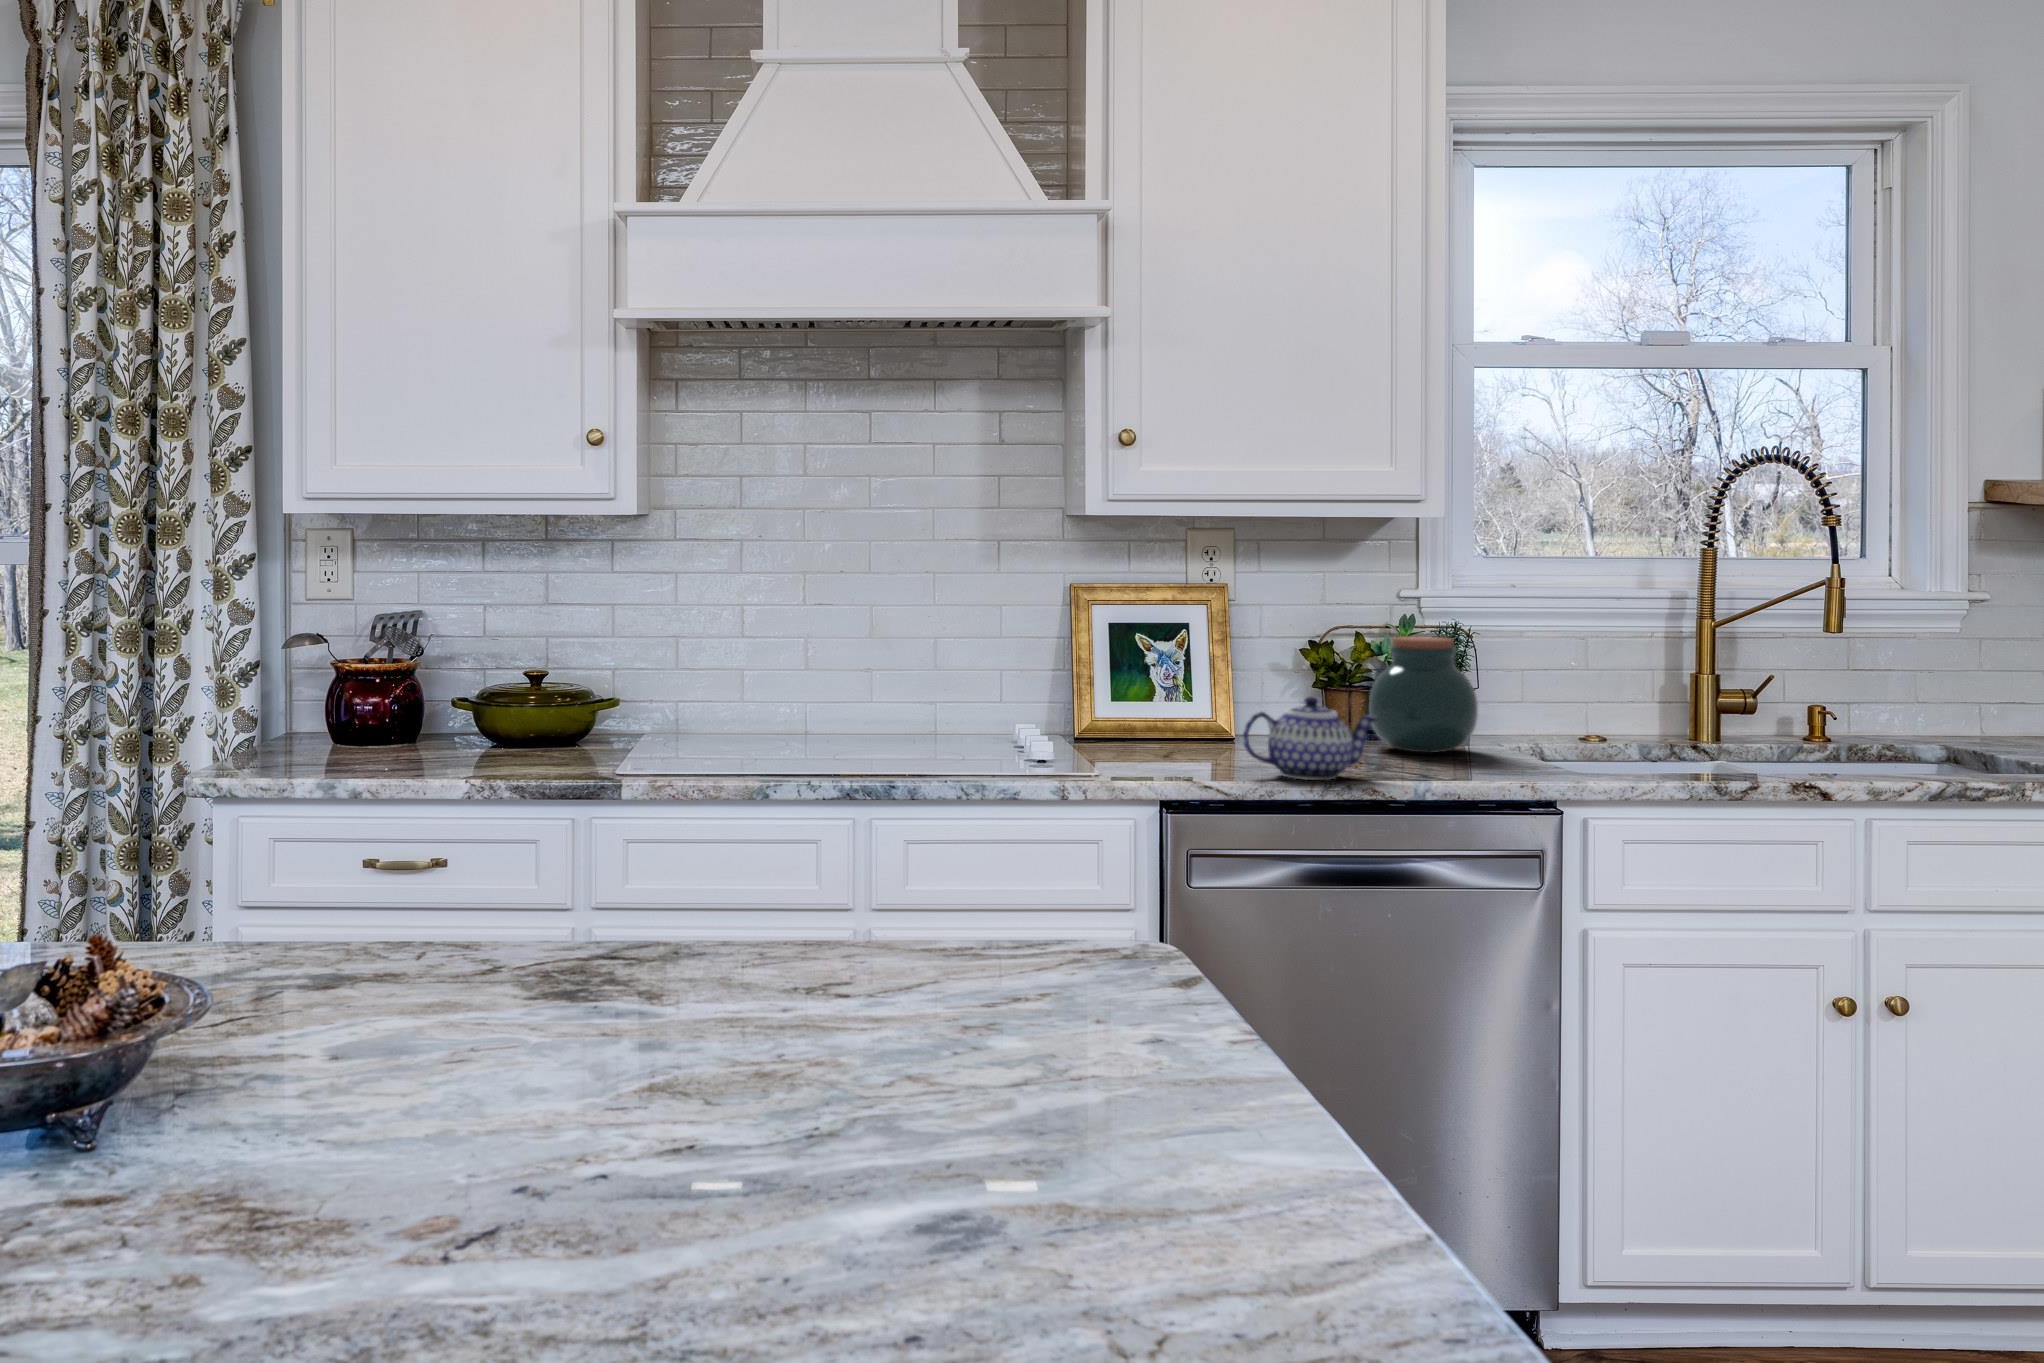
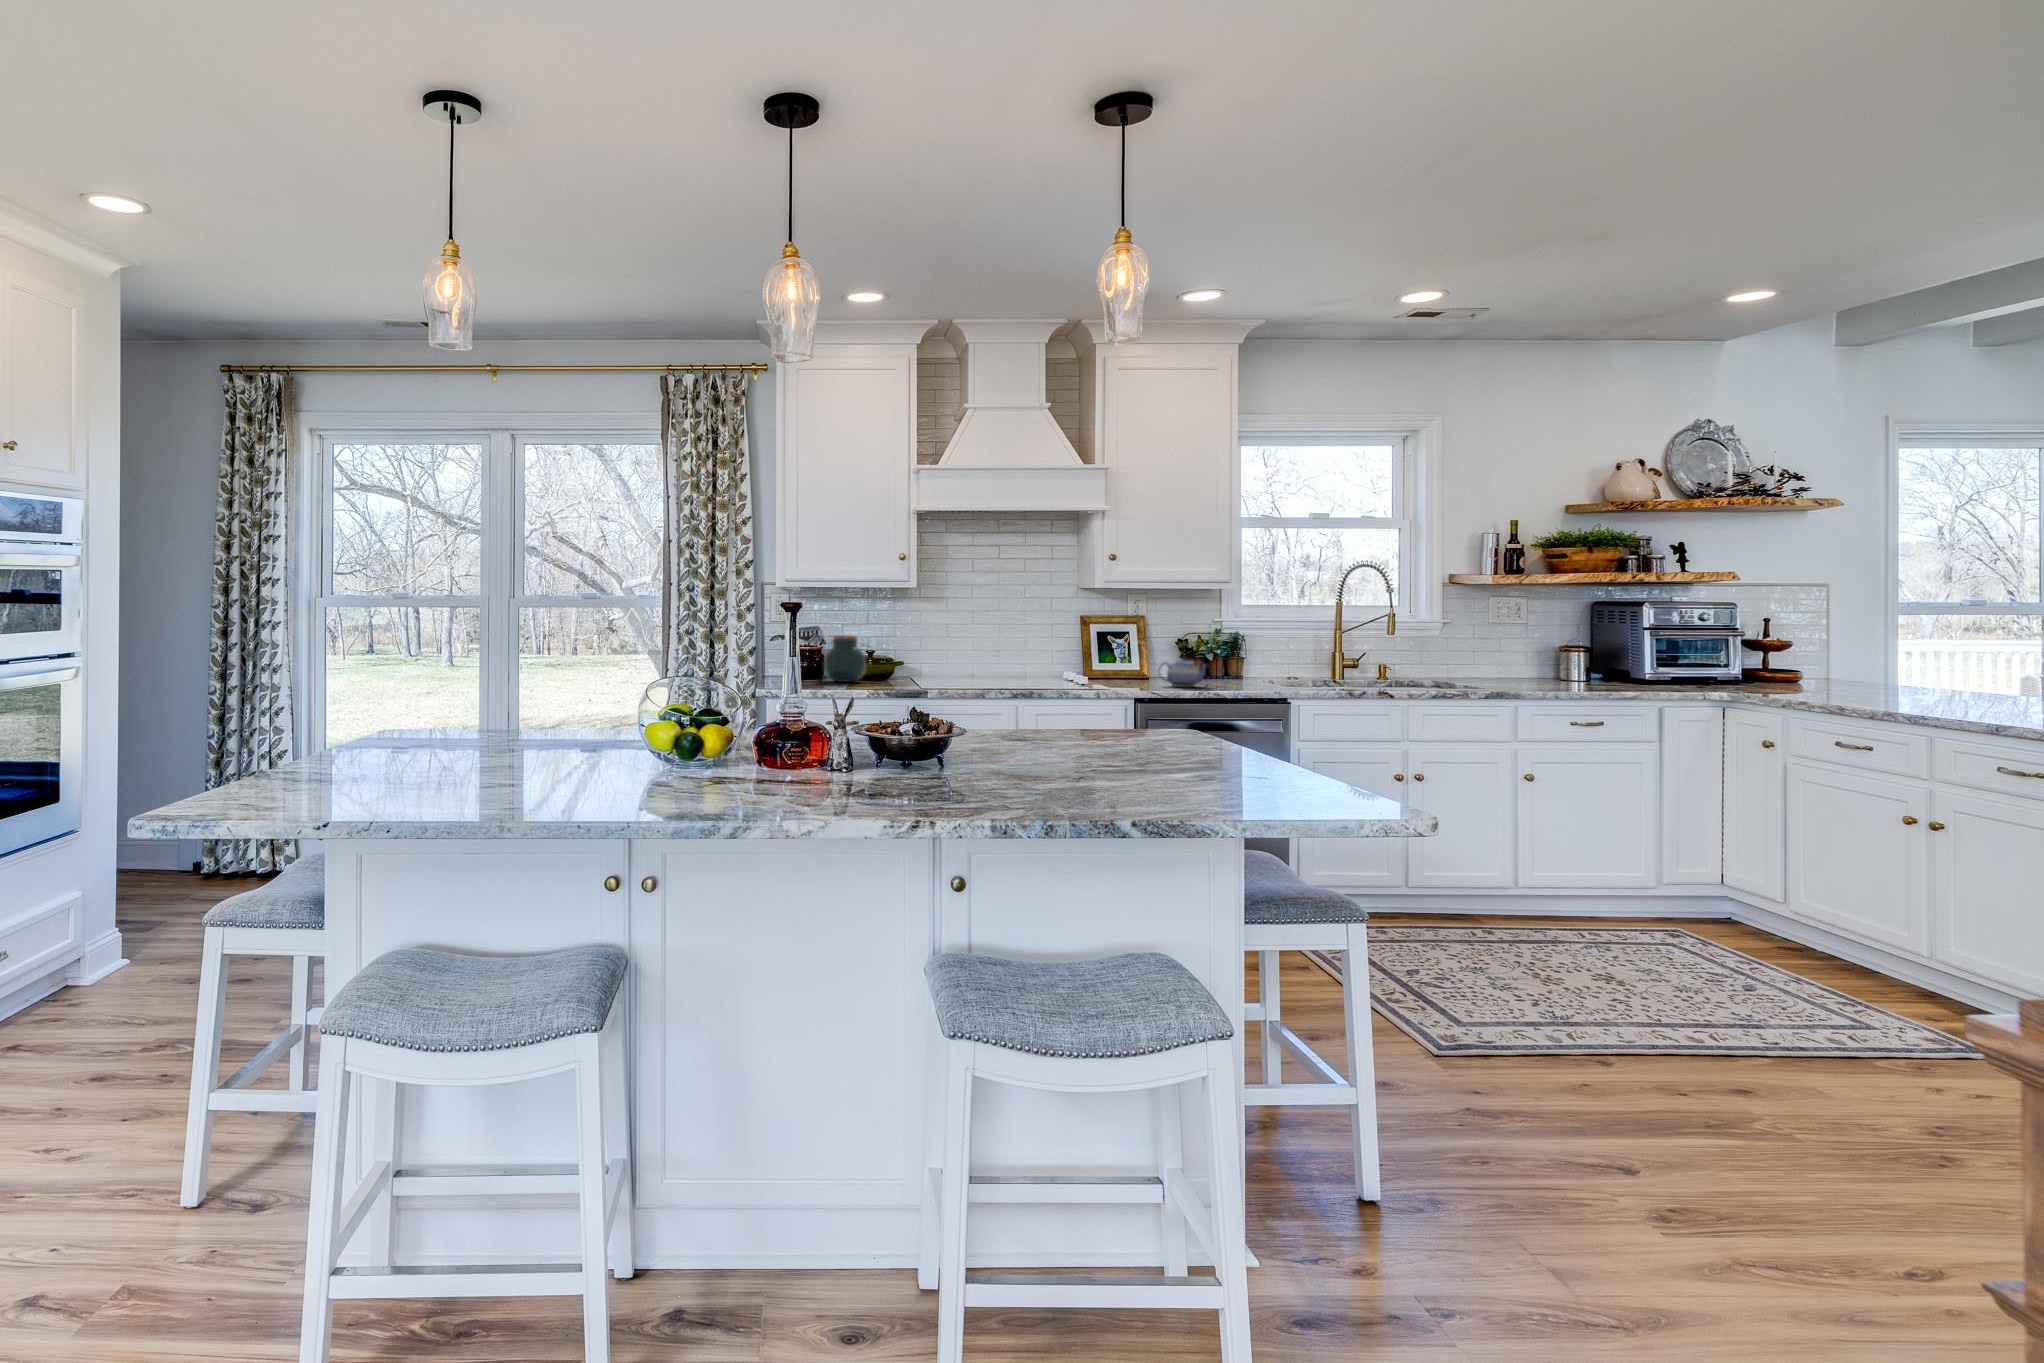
jar: present [1369,637,1478,753] -> present [824,635,866,682]

